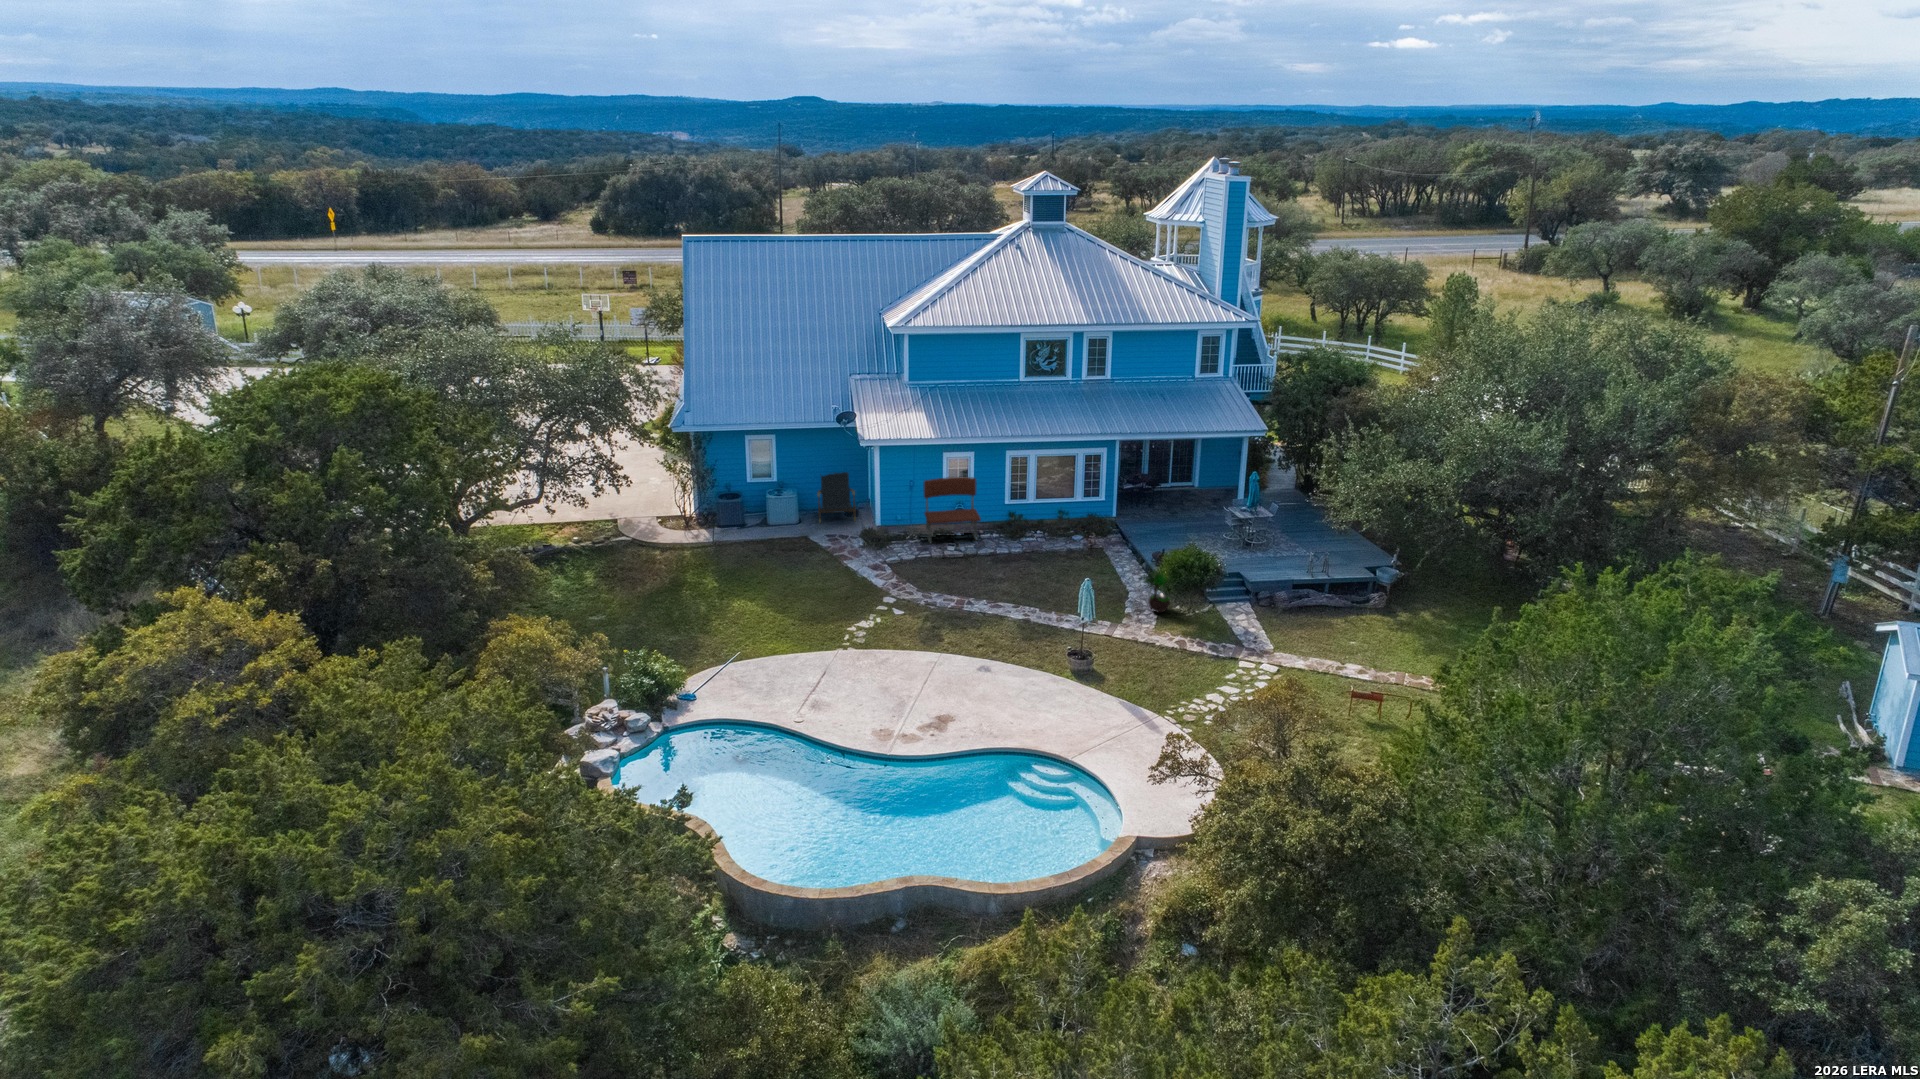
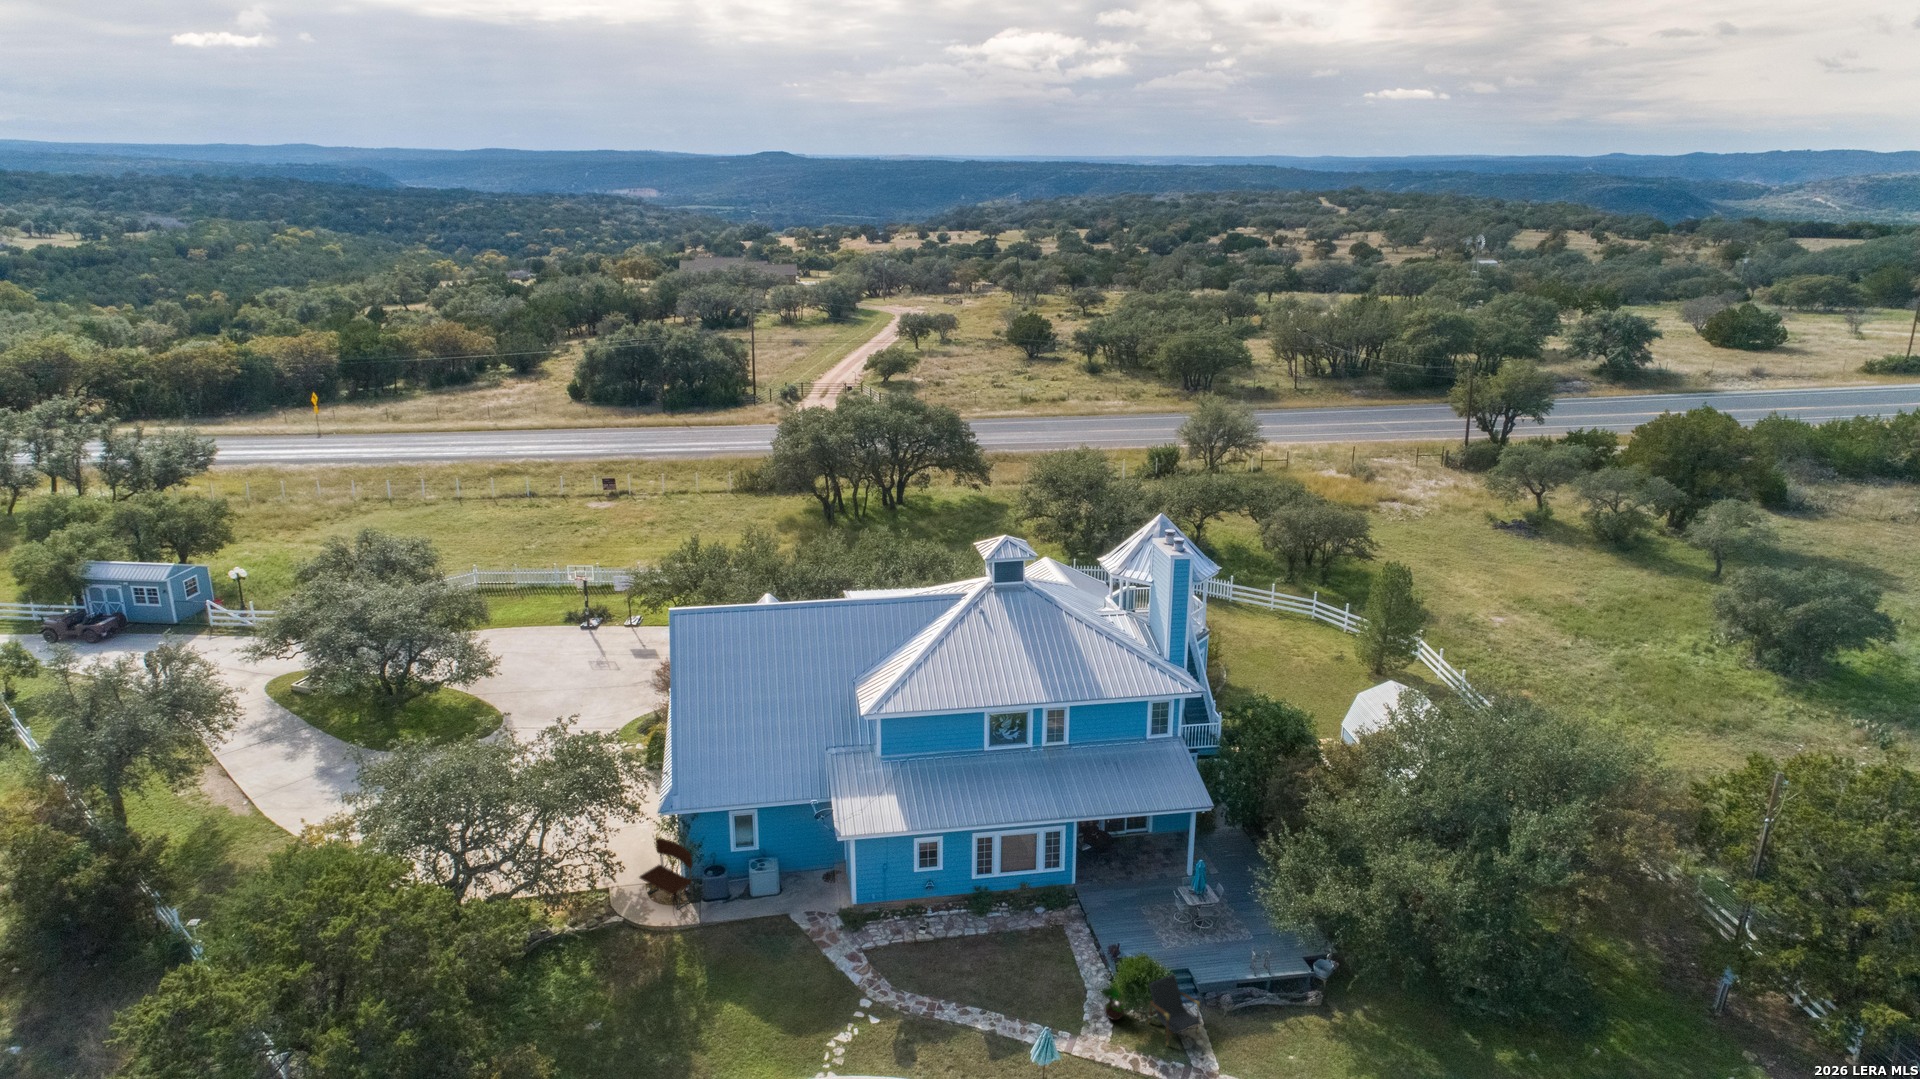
lounge chair: present [818,472,856,522] -> present [1148,974,1201,1045]
bench: present [923,477,981,543] -> present [640,838,694,909]

